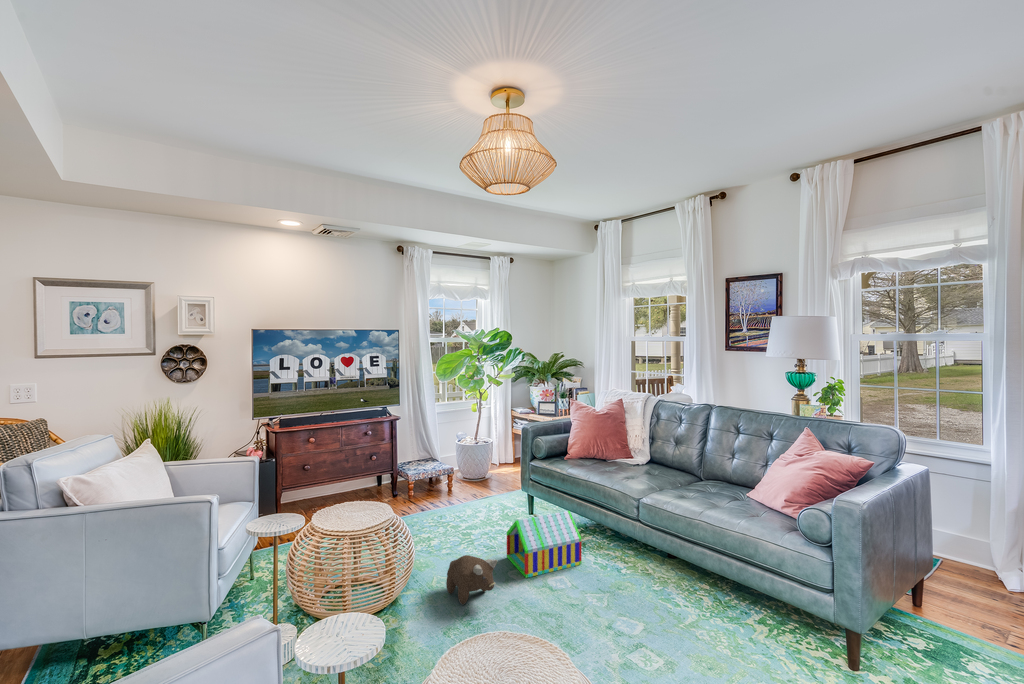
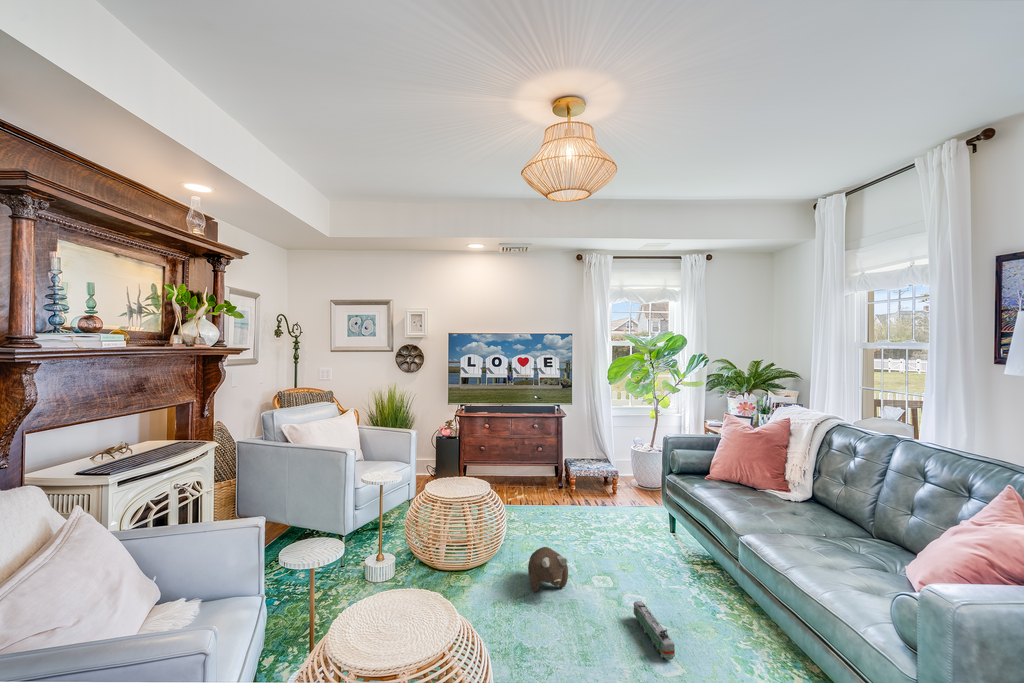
toy house: present [507,511,582,578] -> none [608,529,682,597]
toy train: none [562,578,616,619] -> present [633,601,675,660]

